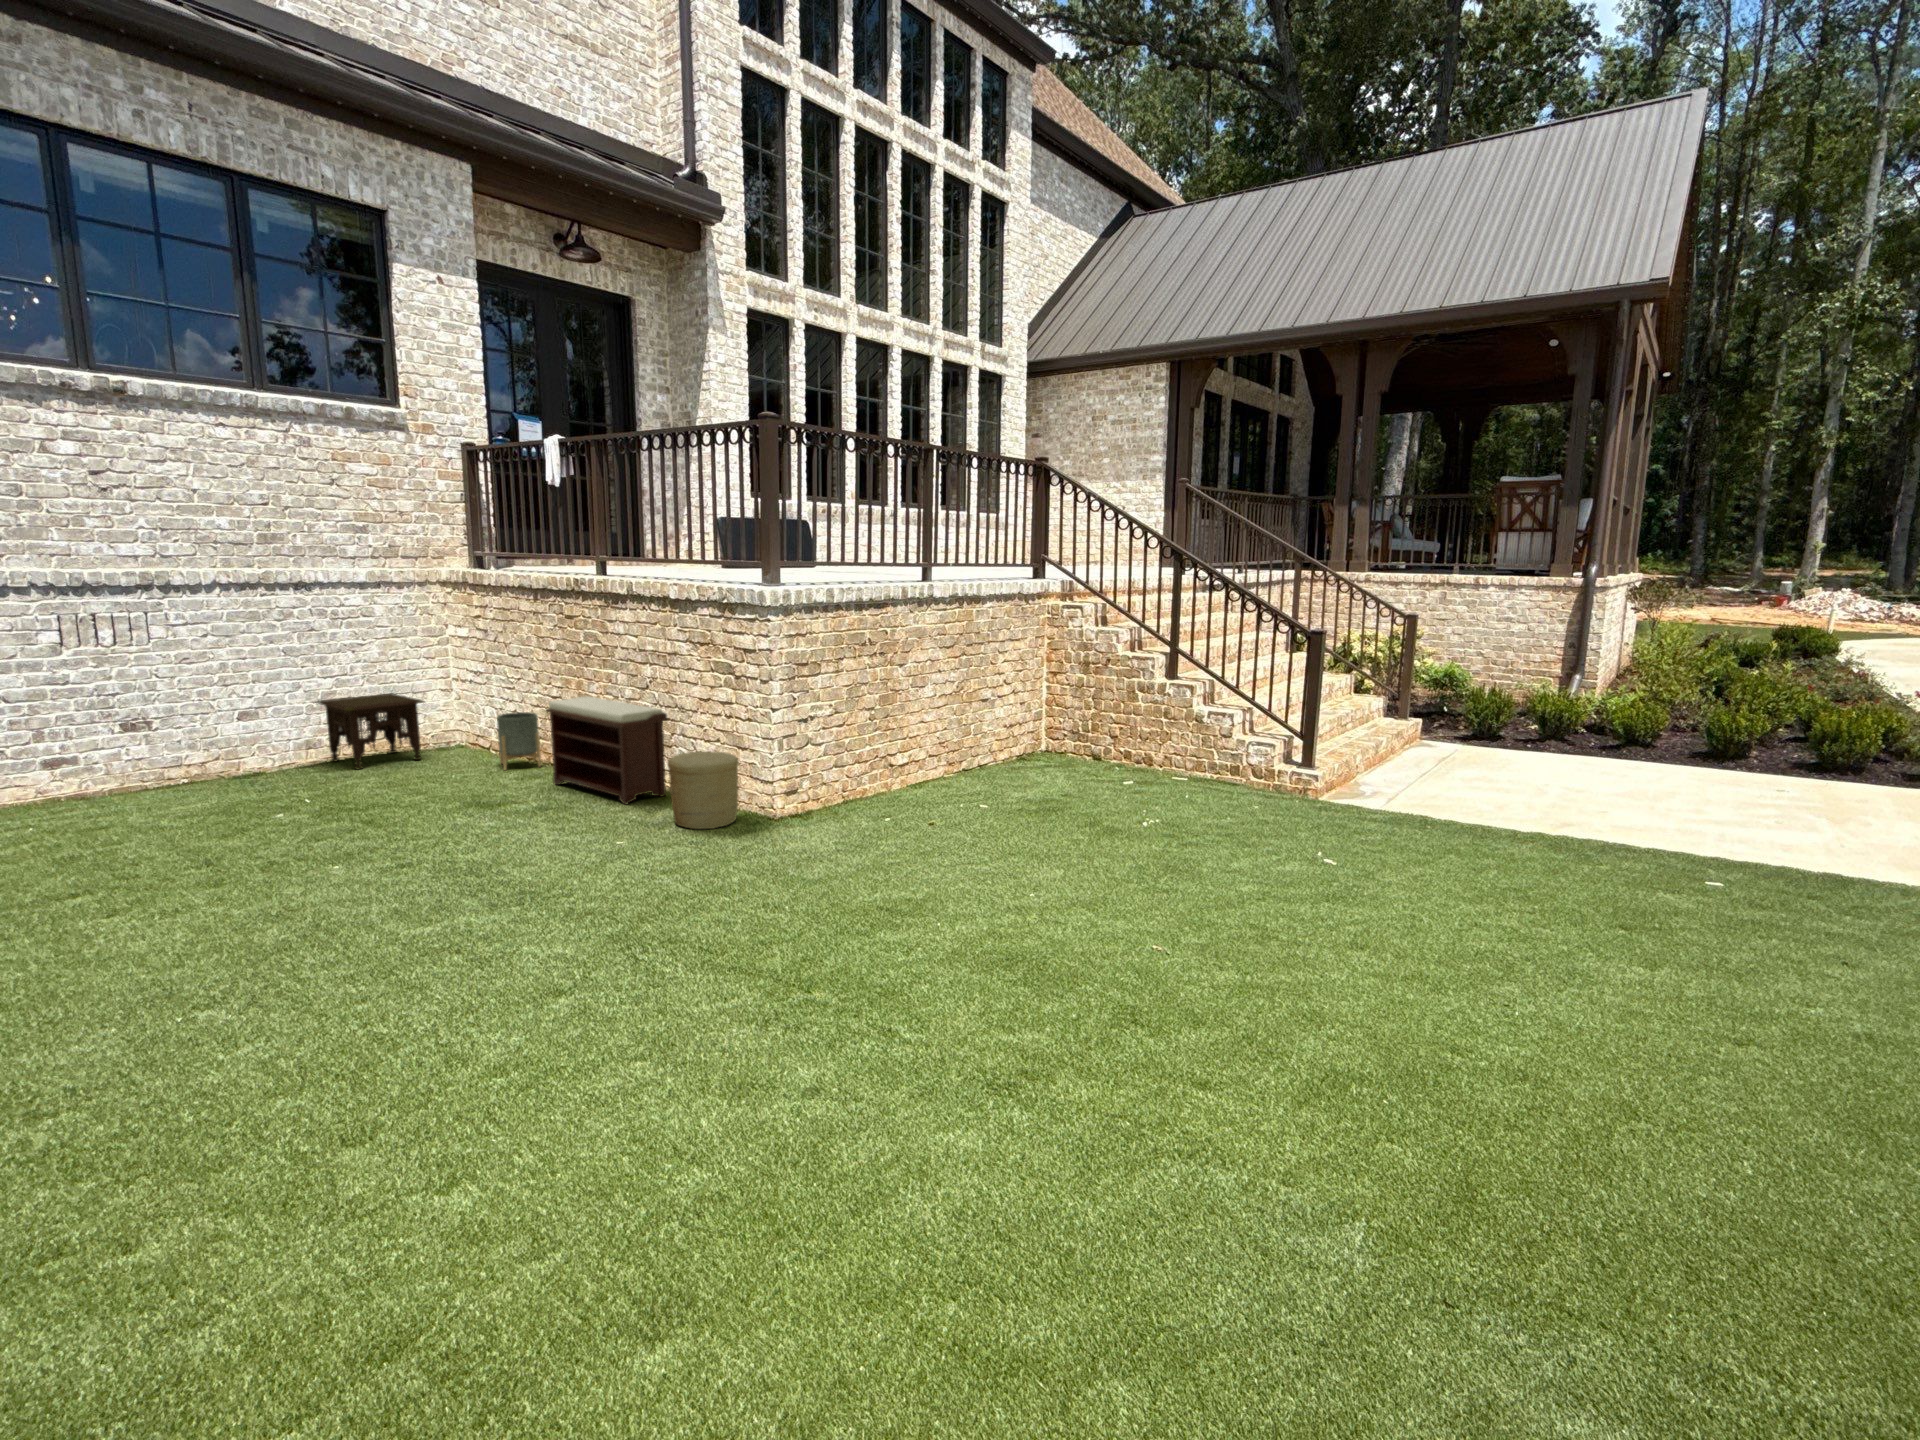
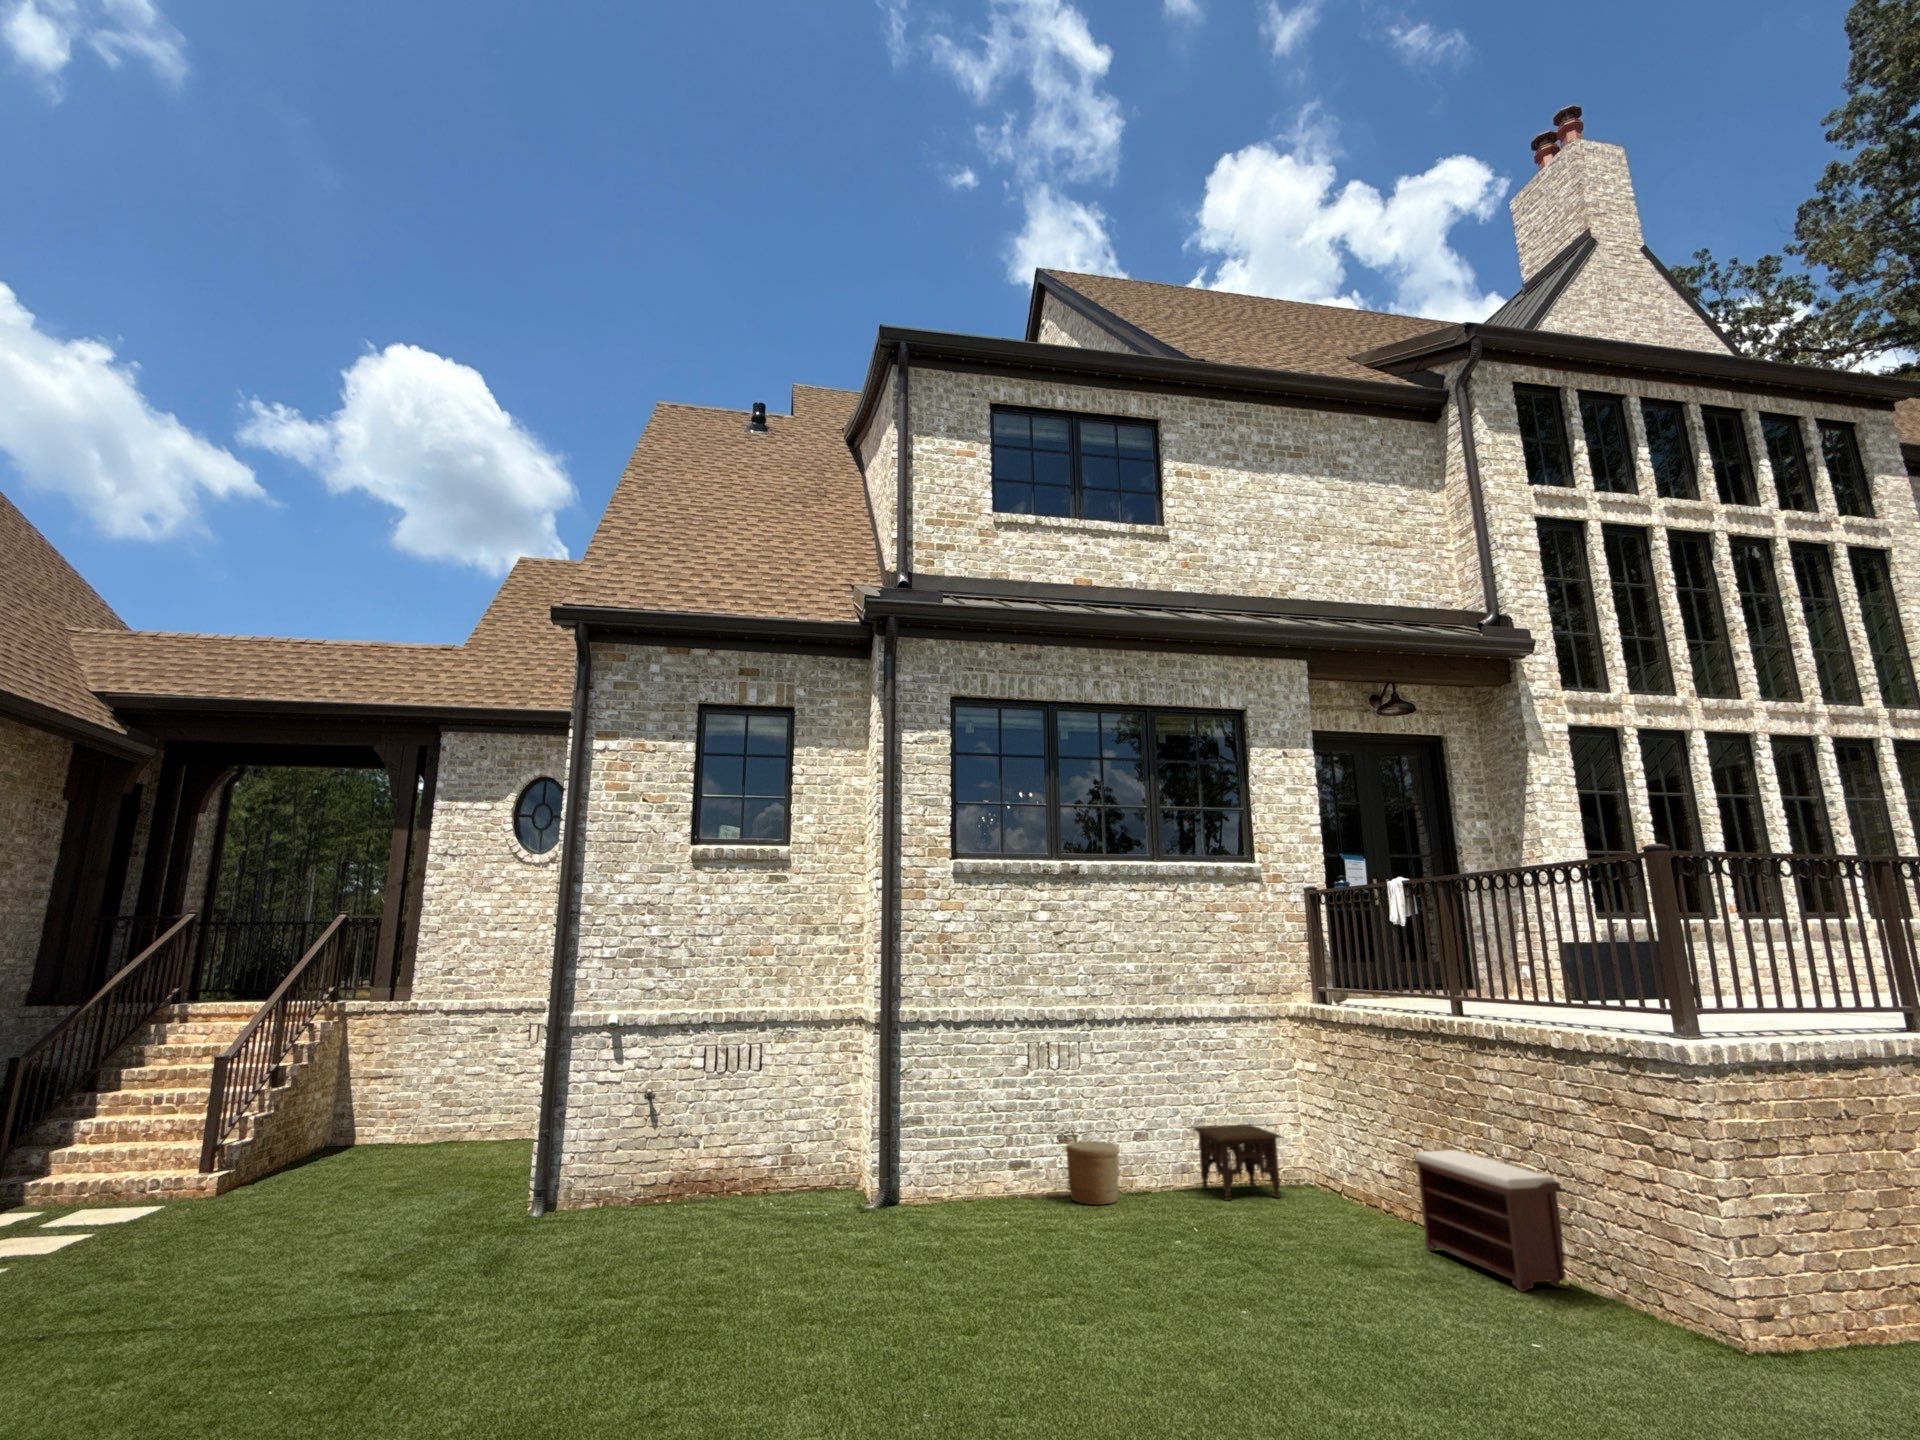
planter: present [497,712,541,770] -> none [1355,1158,1404,1225]
woven basket: present [668,752,739,829] -> present [1066,1141,1119,1205]

